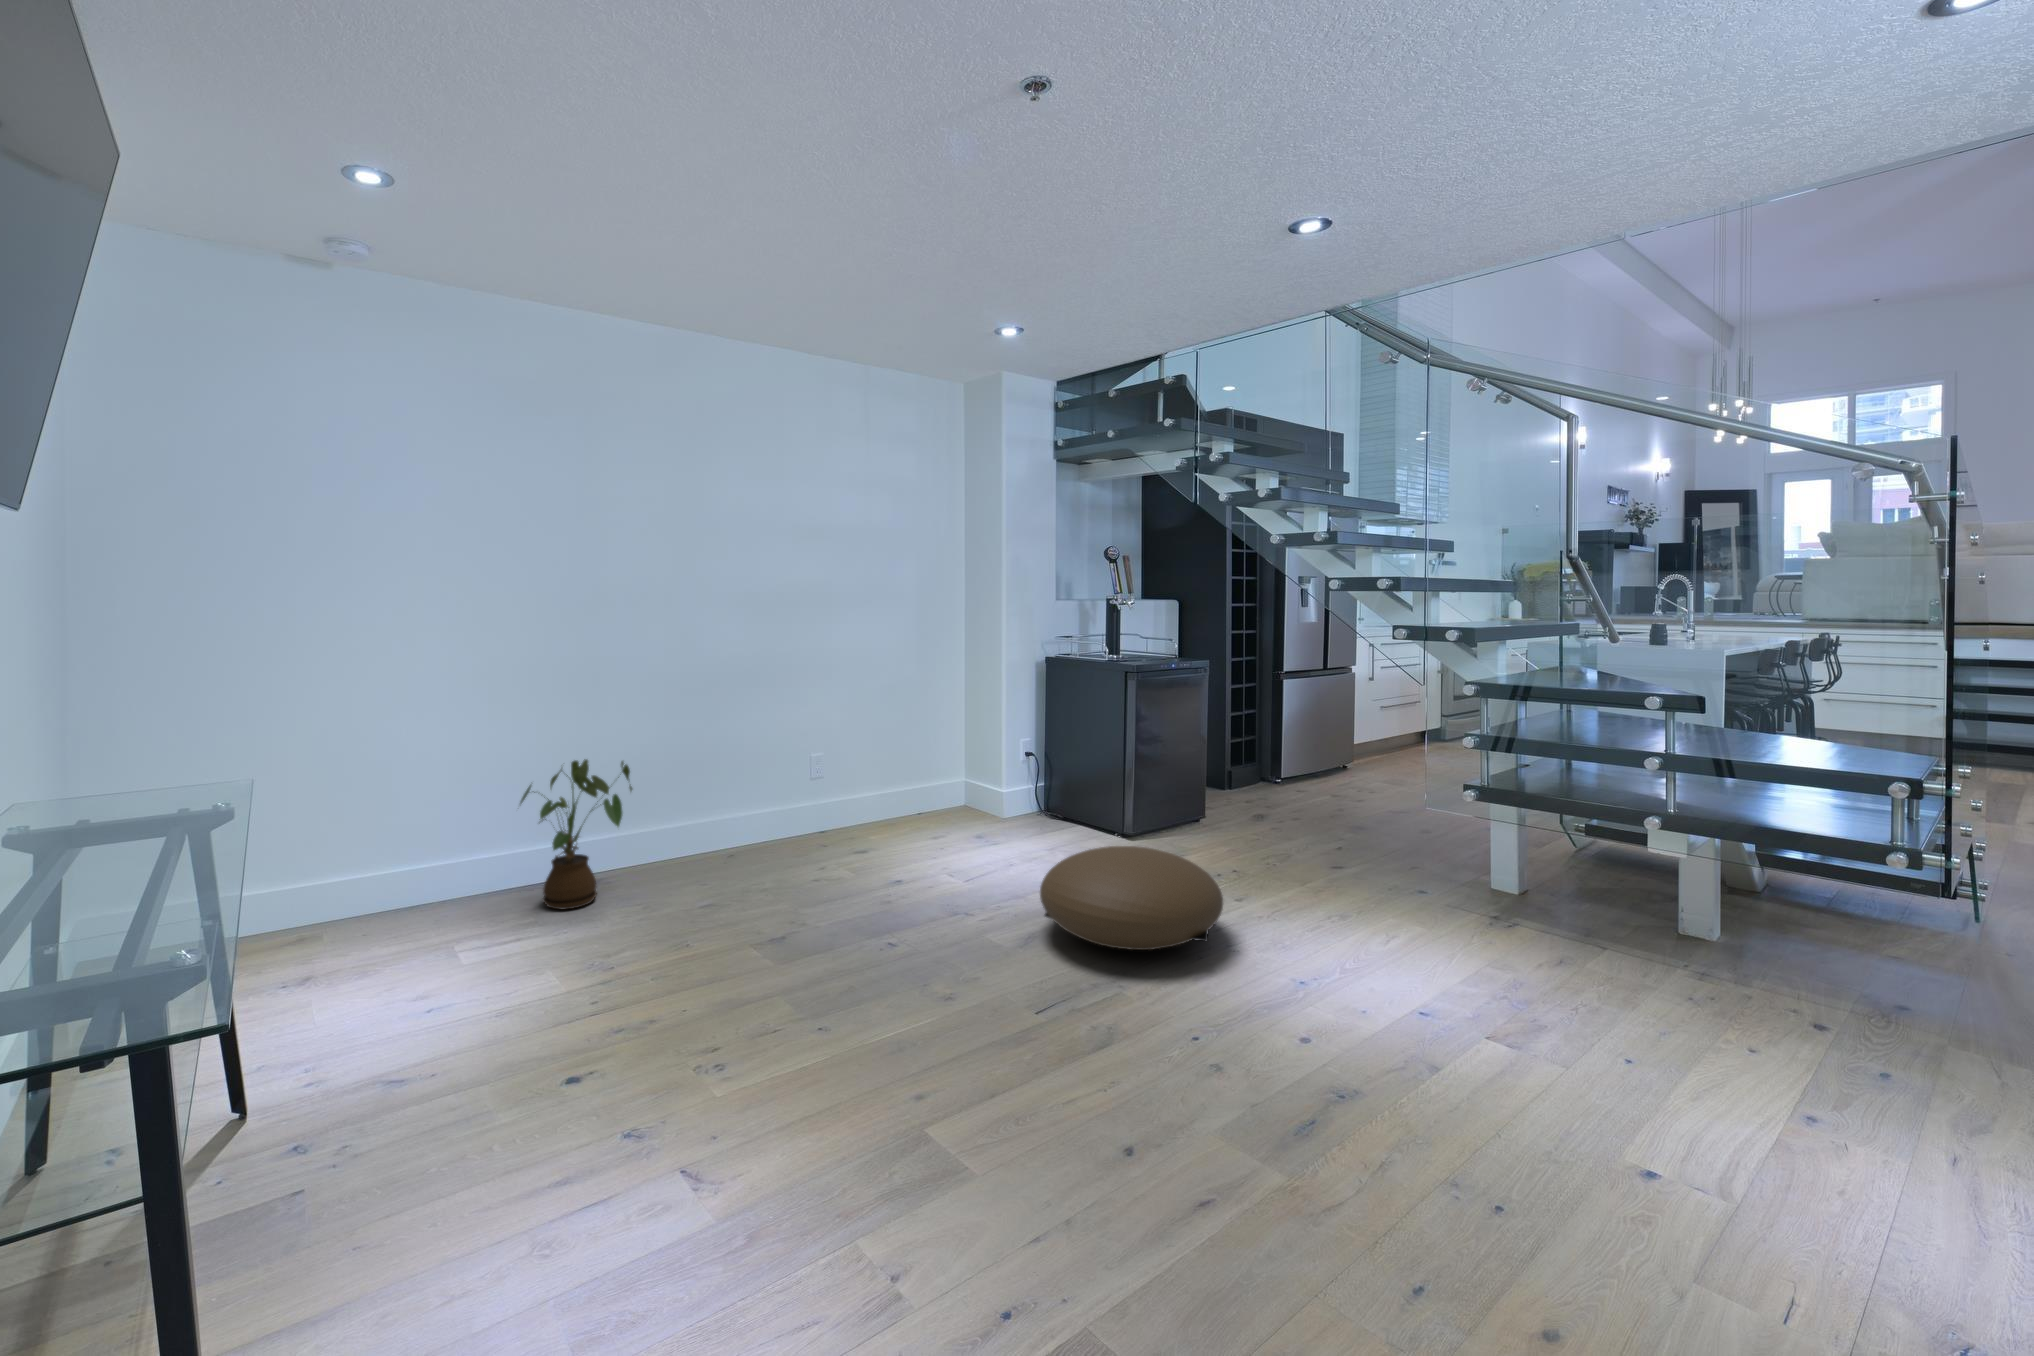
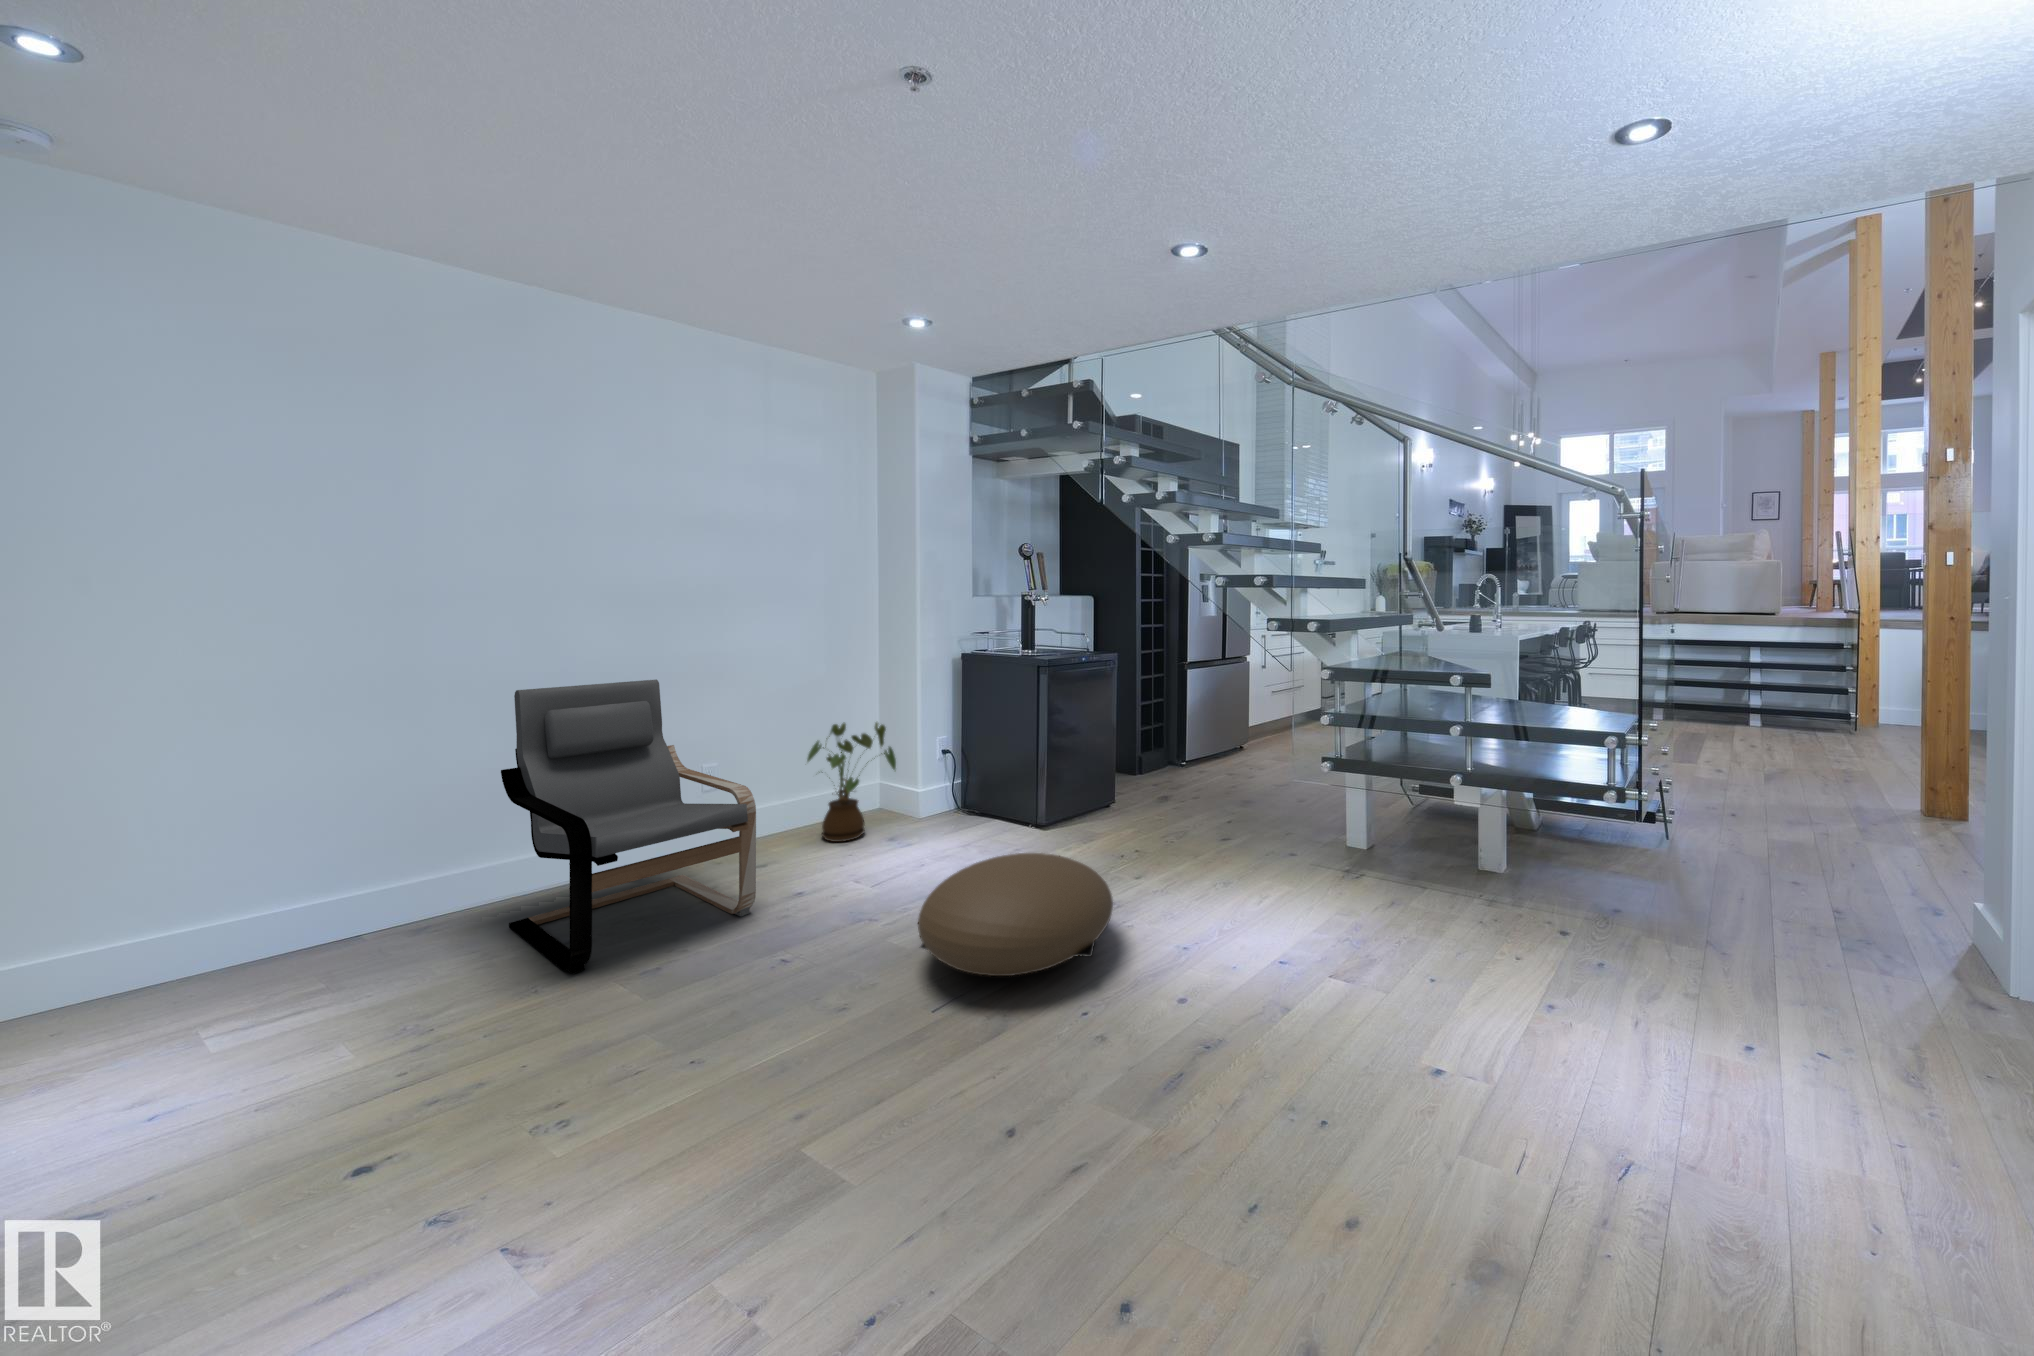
armchair: none [695,674,887,907] -> present [501,679,756,974]
house plant: present [520,759,632,909] -> present [807,722,896,842]

